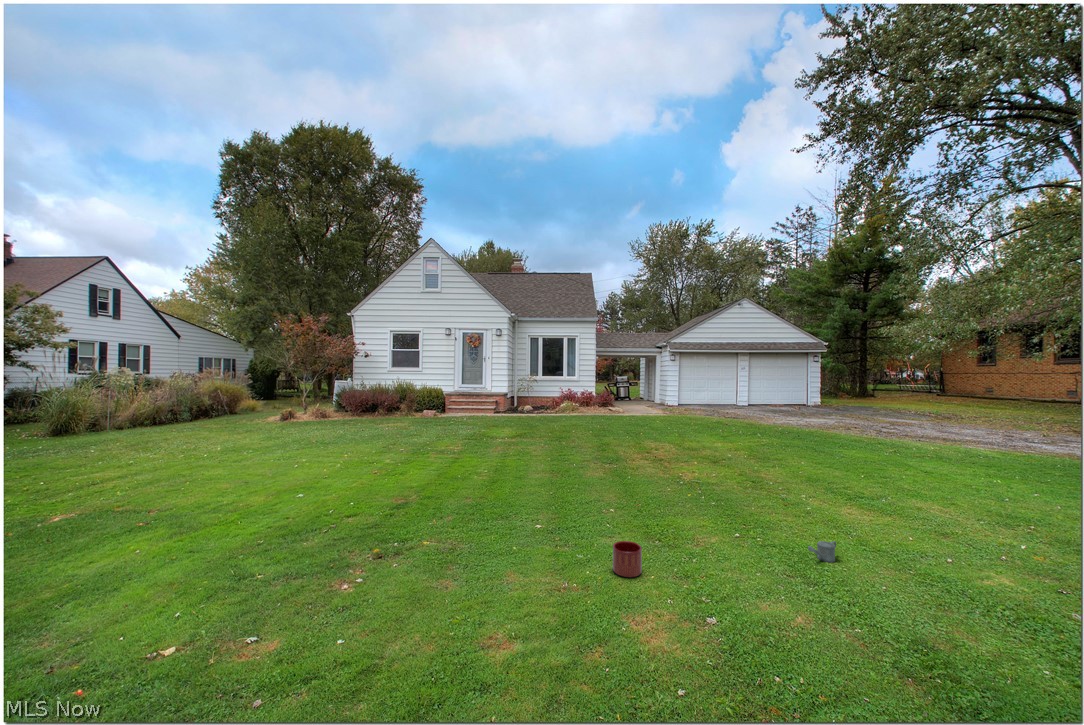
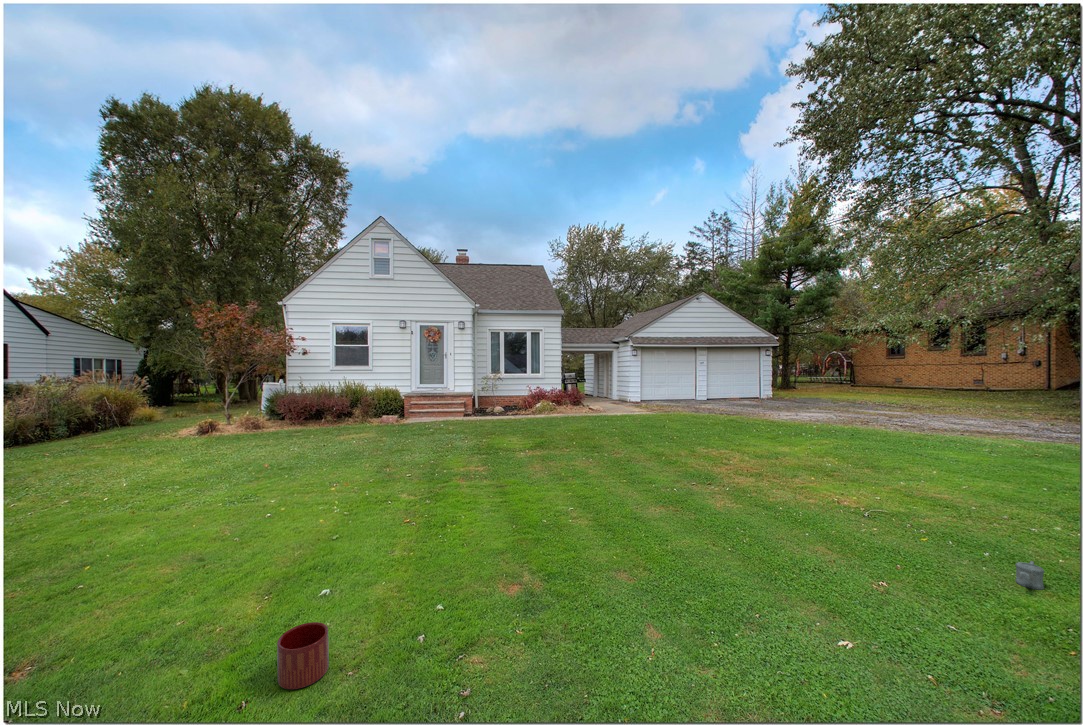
planter: present [613,541,642,577] -> present [277,622,329,689]

